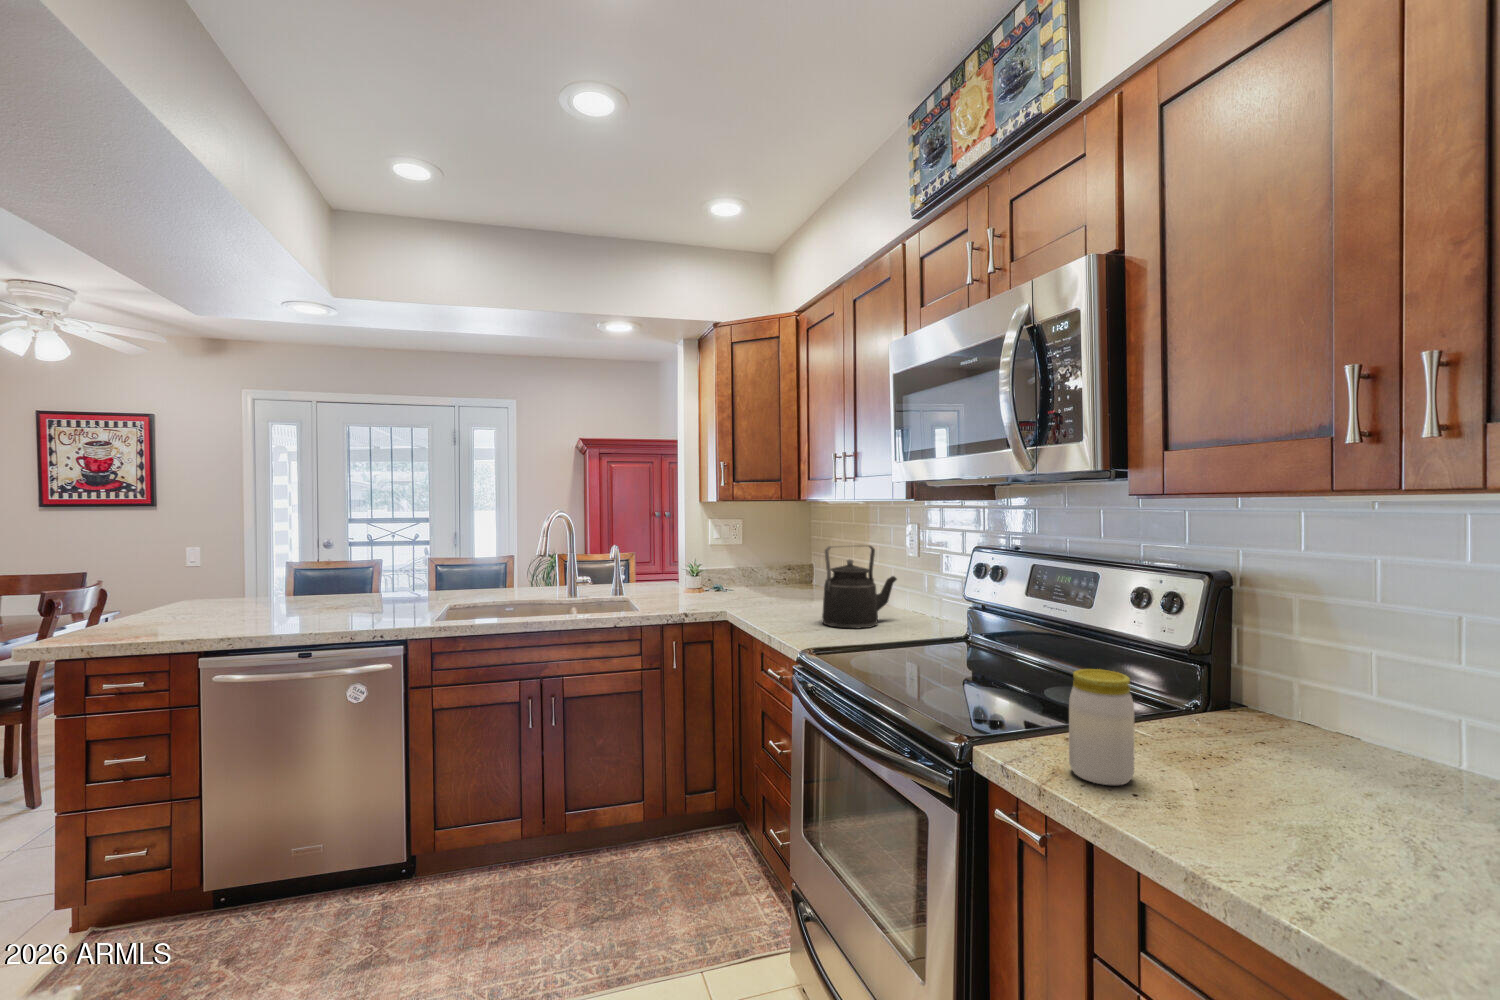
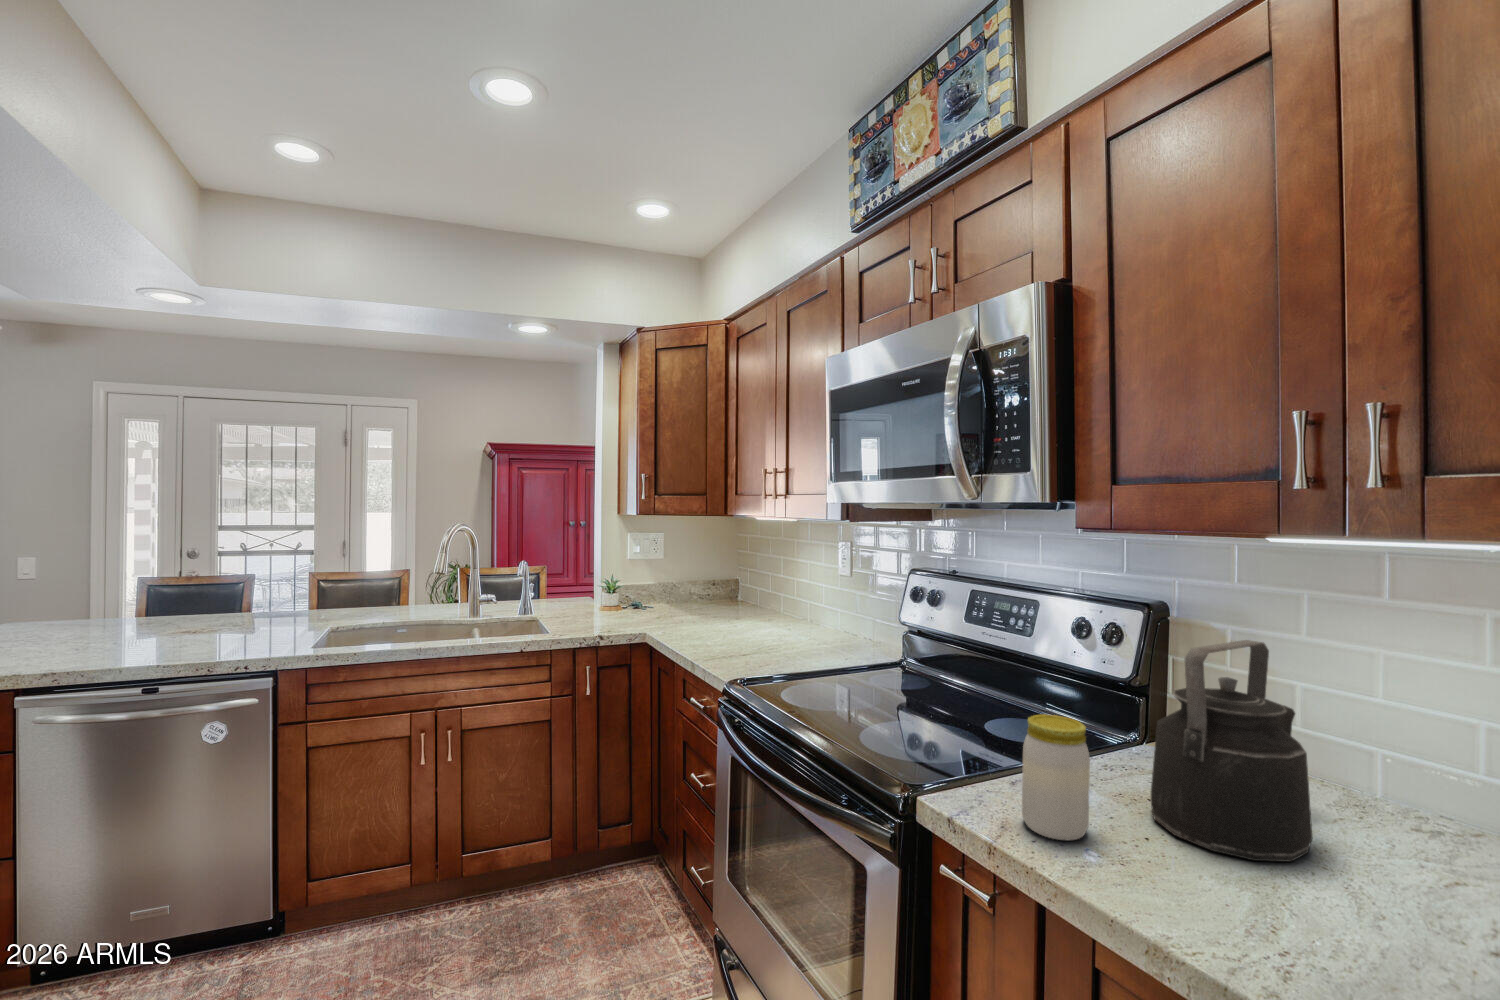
kettle: present [822,545,897,629] -> present [1151,640,1312,862]

